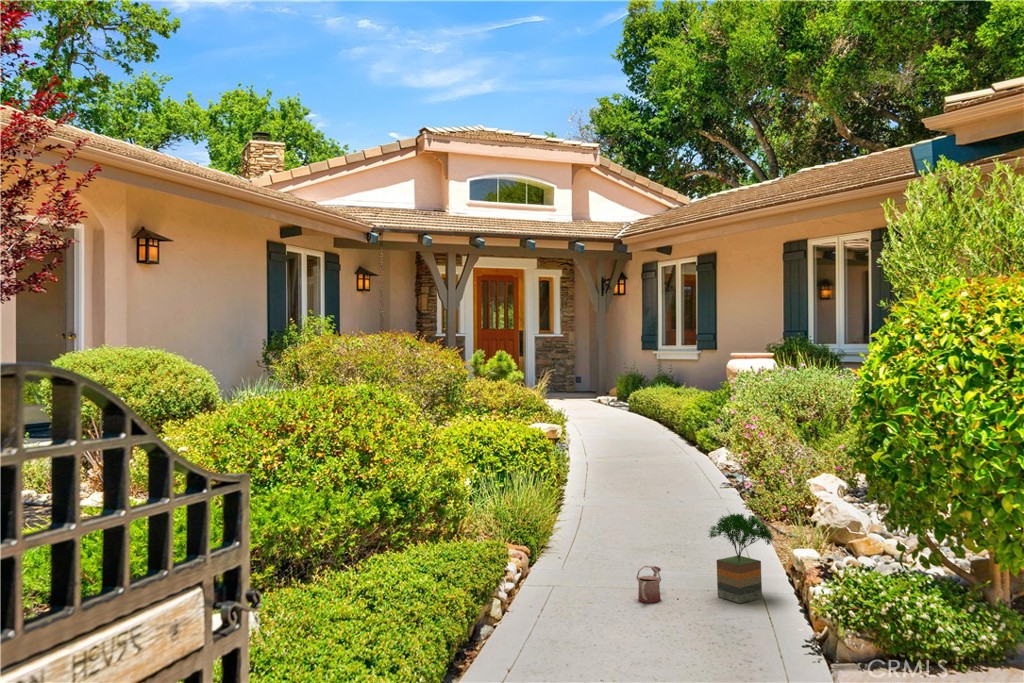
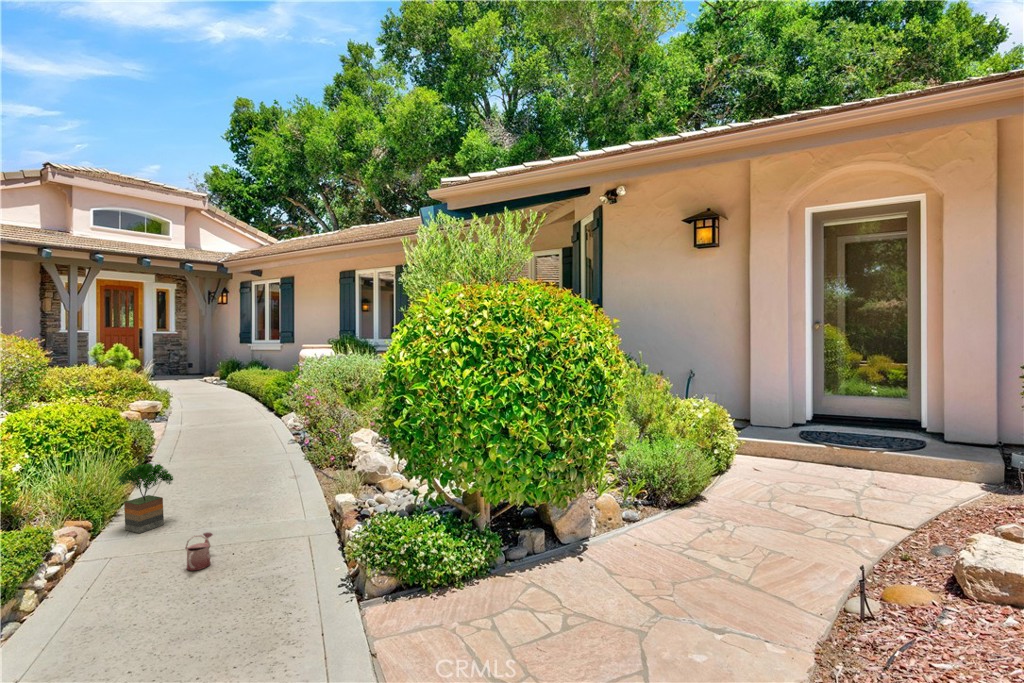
potted tree: present [708,513,774,603] -> present [118,464,173,533]

